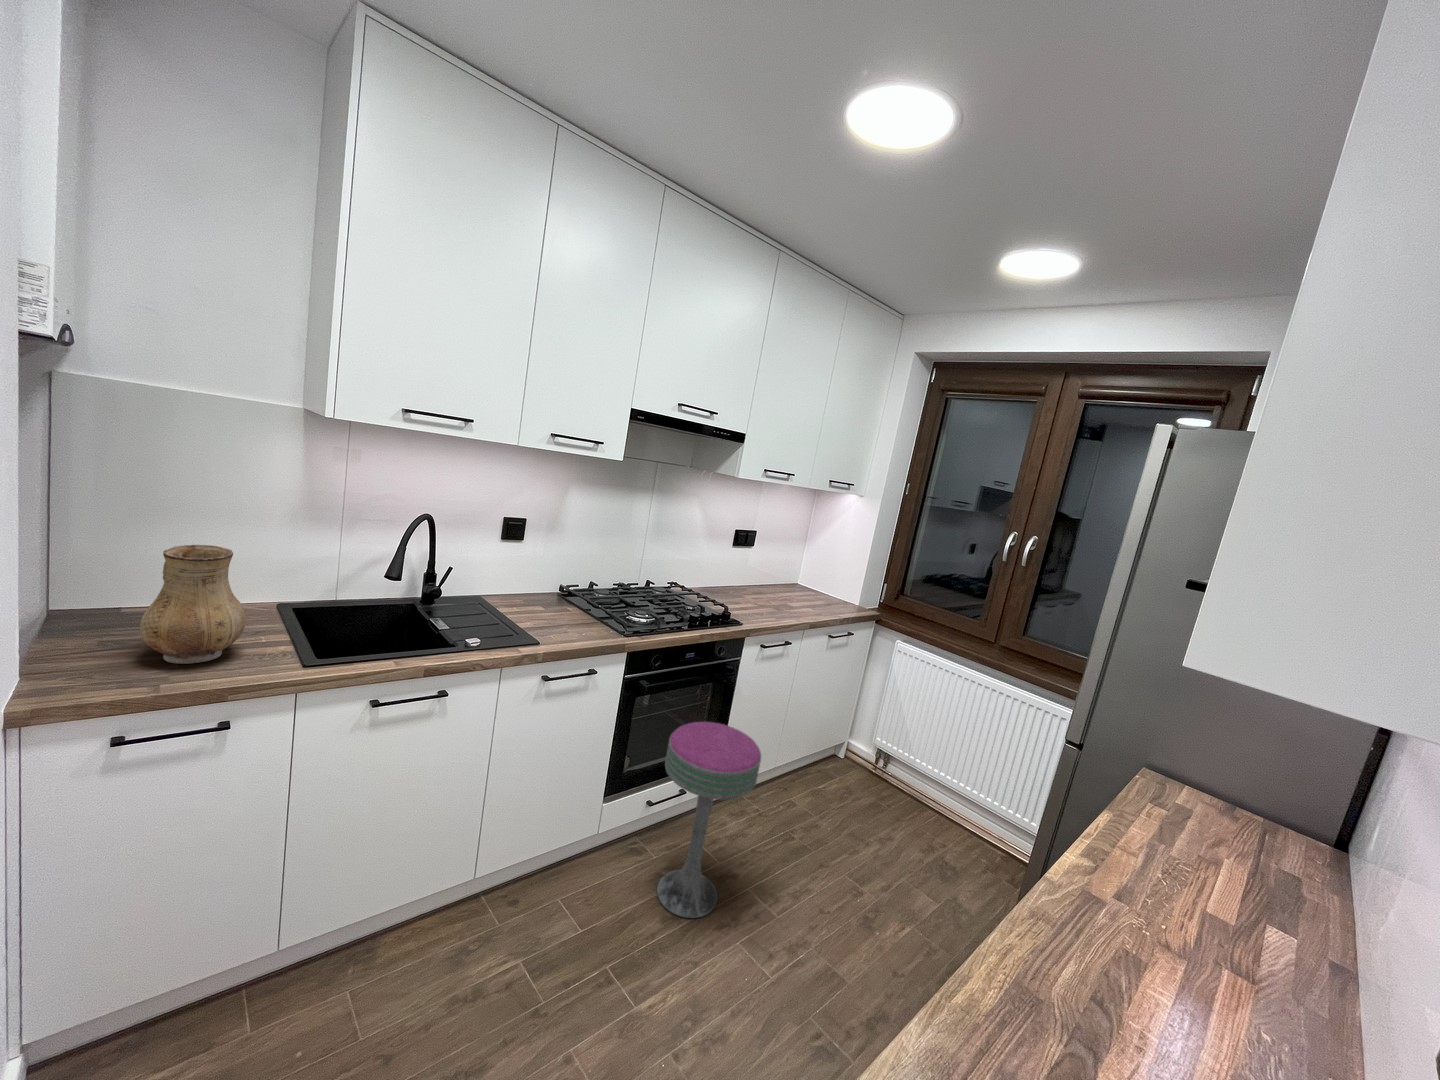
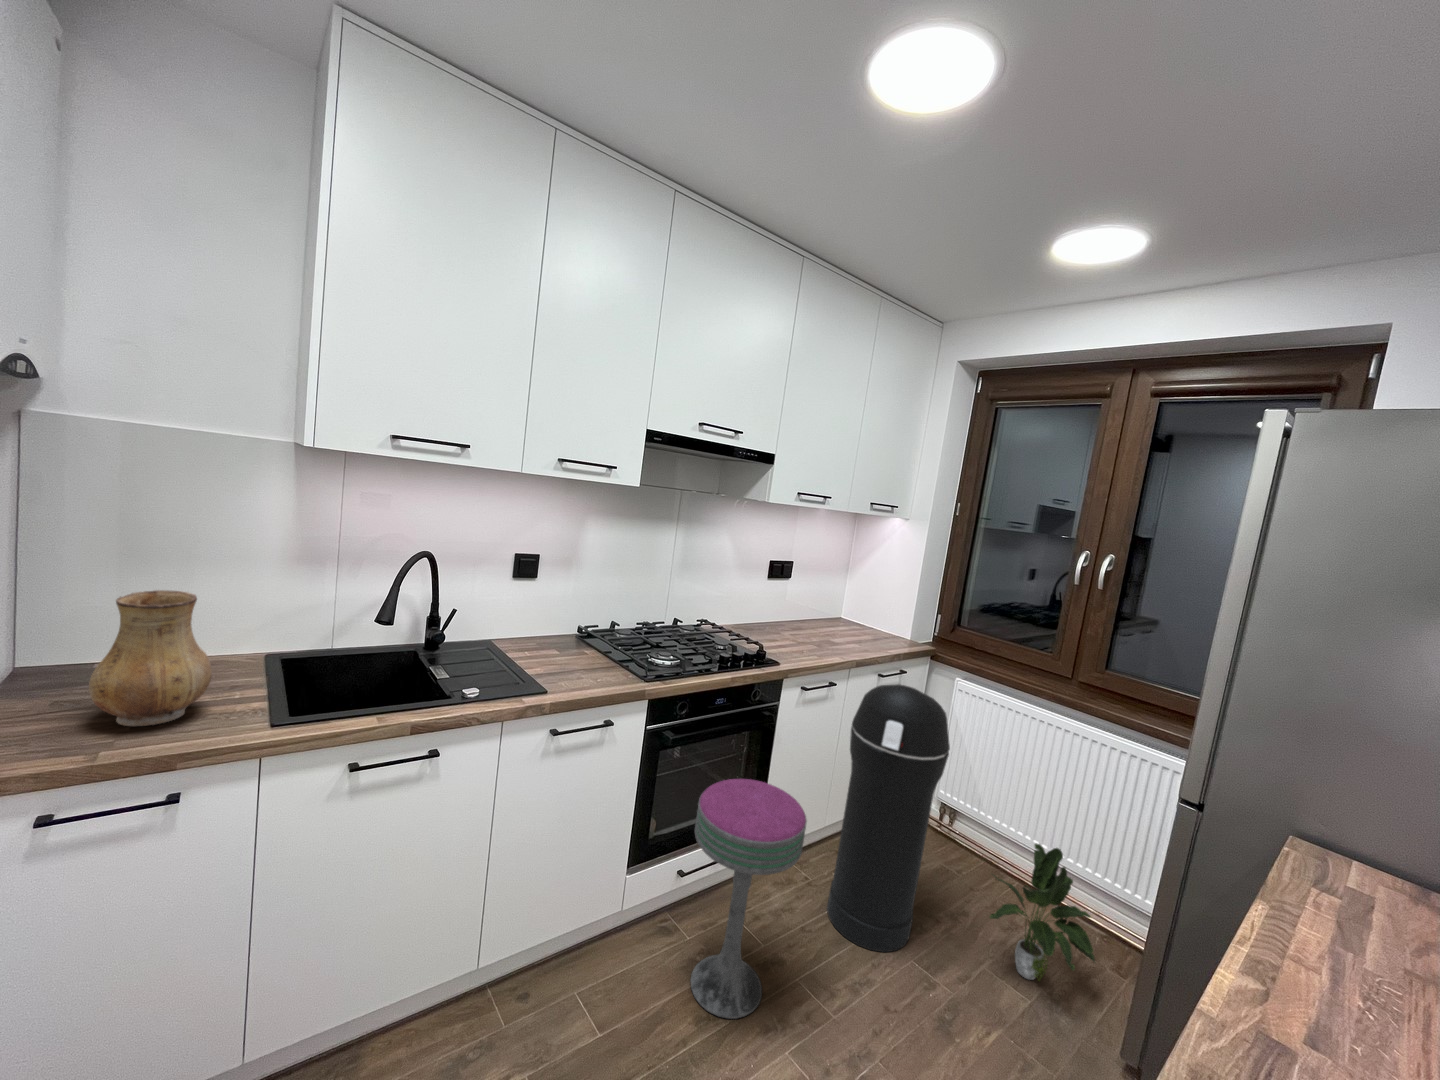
trash can: none [774,644,886,868] -> present [827,684,950,952]
potted plant: none [910,779,993,890] -> present [990,843,1096,981]

